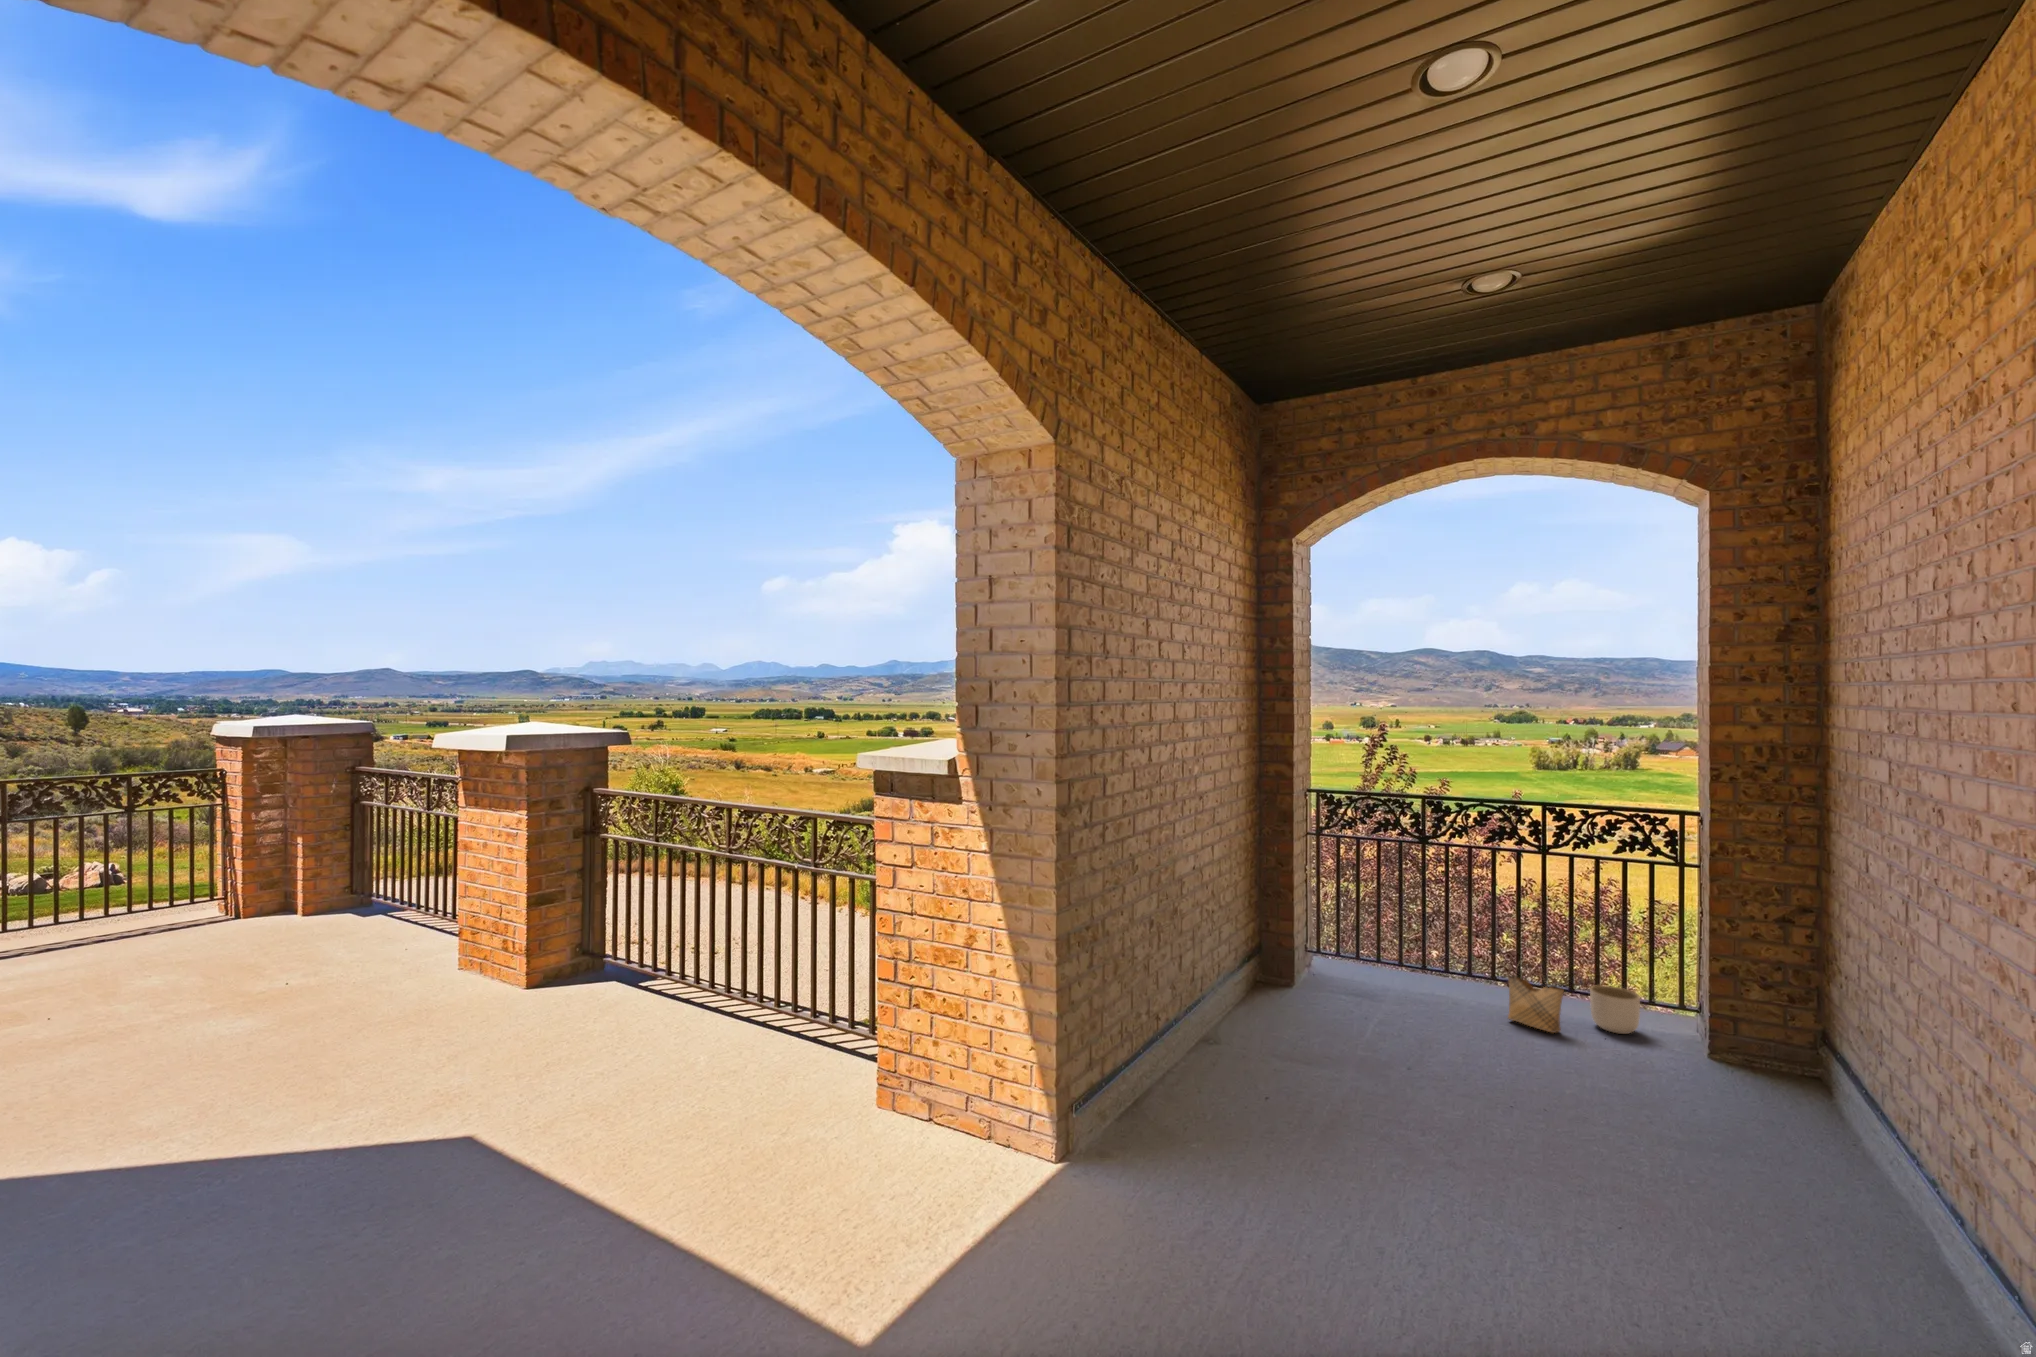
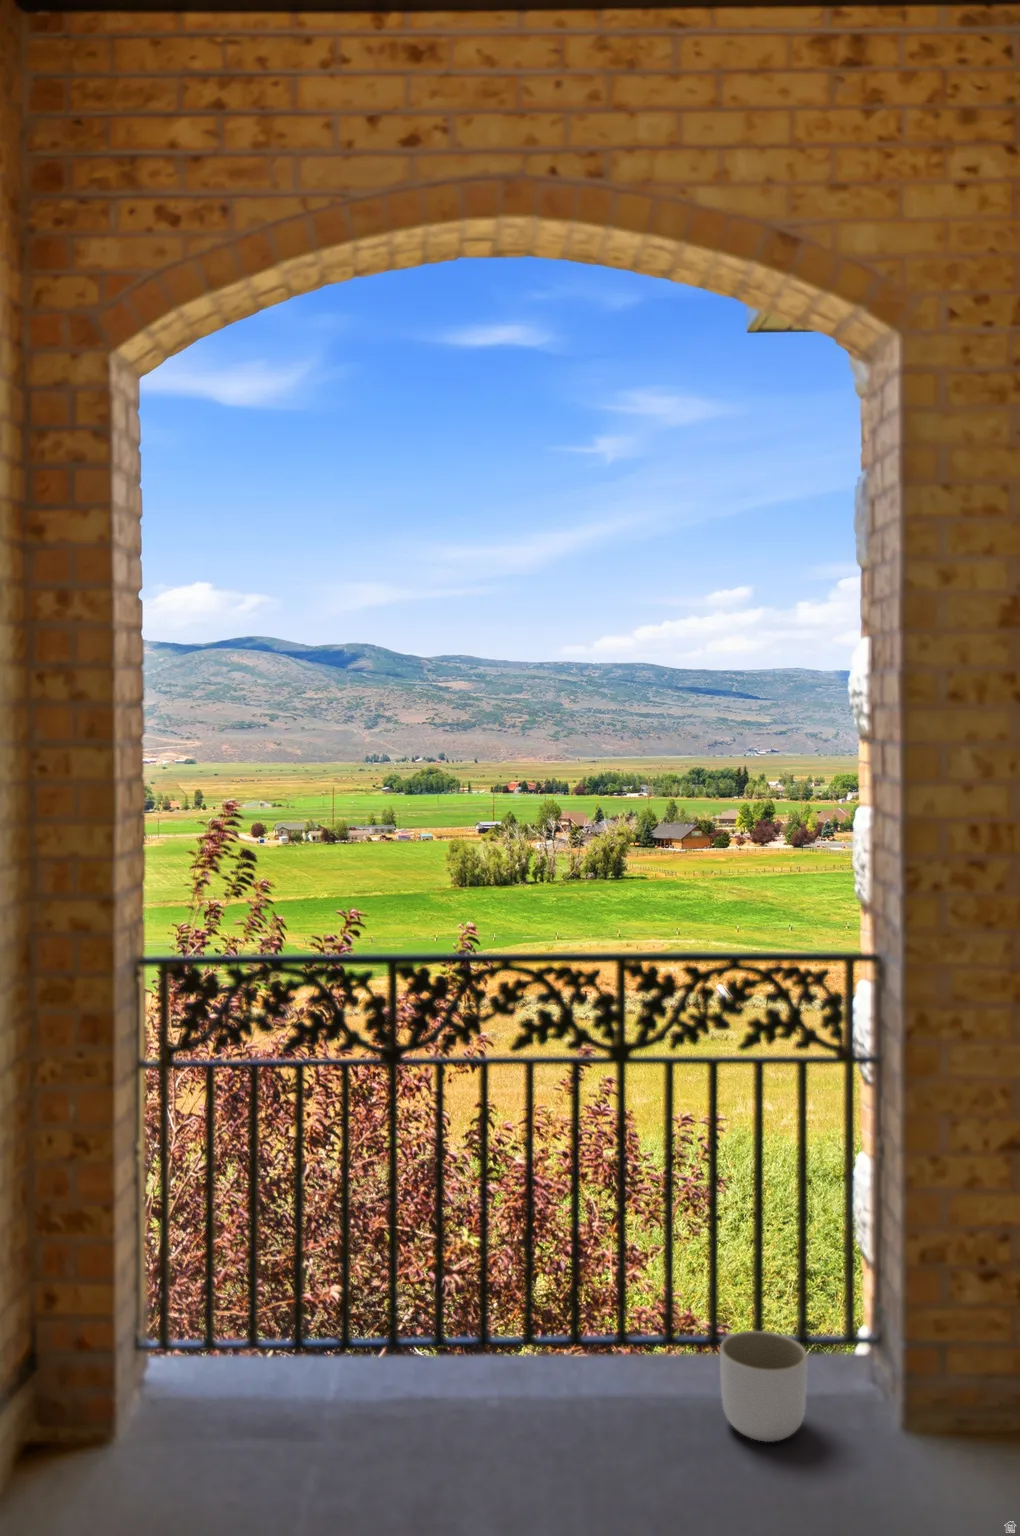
woven basket: present [1508,956,1564,1033] -> none [576,1309,690,1491]

